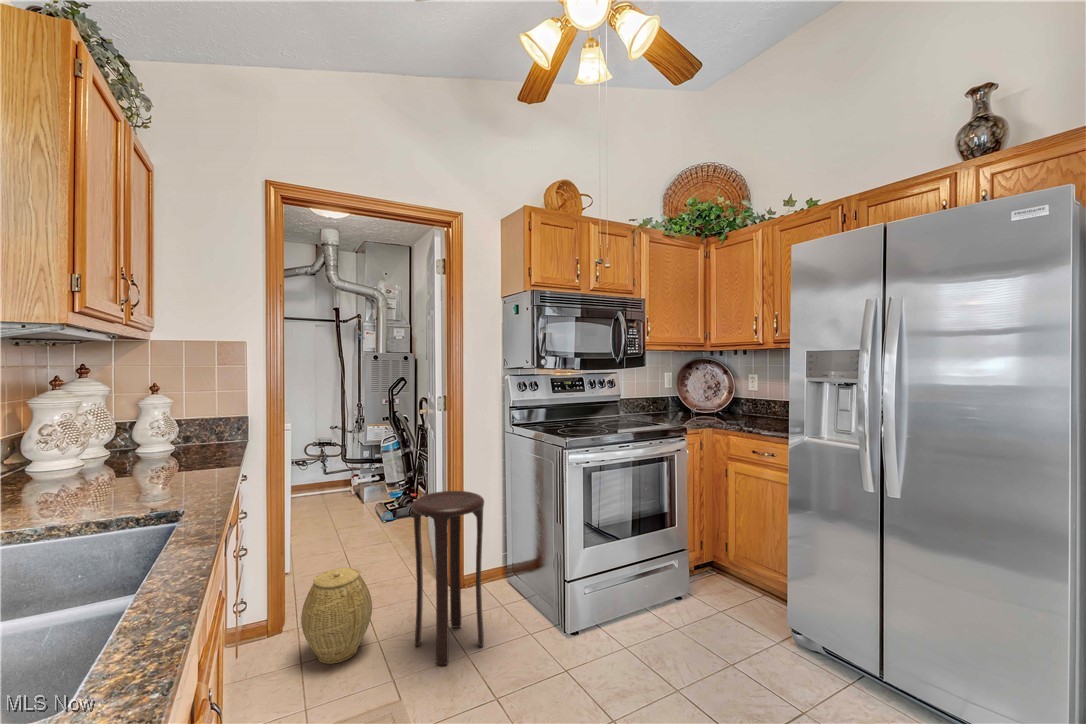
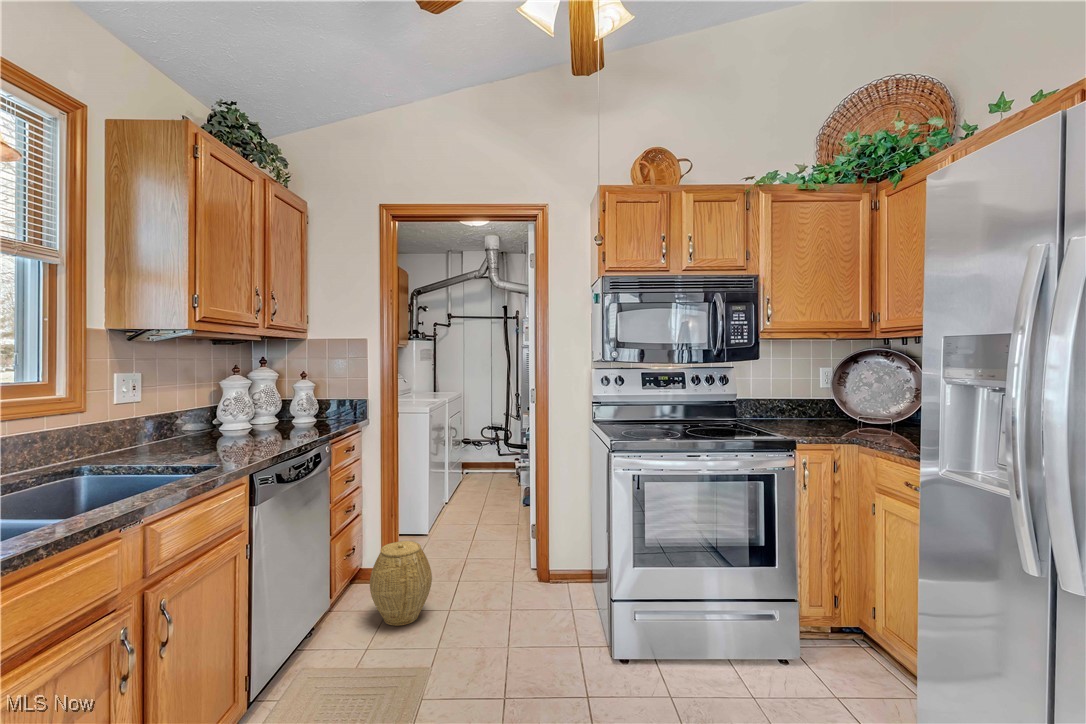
stool: present [412,491,484,665] -> none [455,483,527,654]

